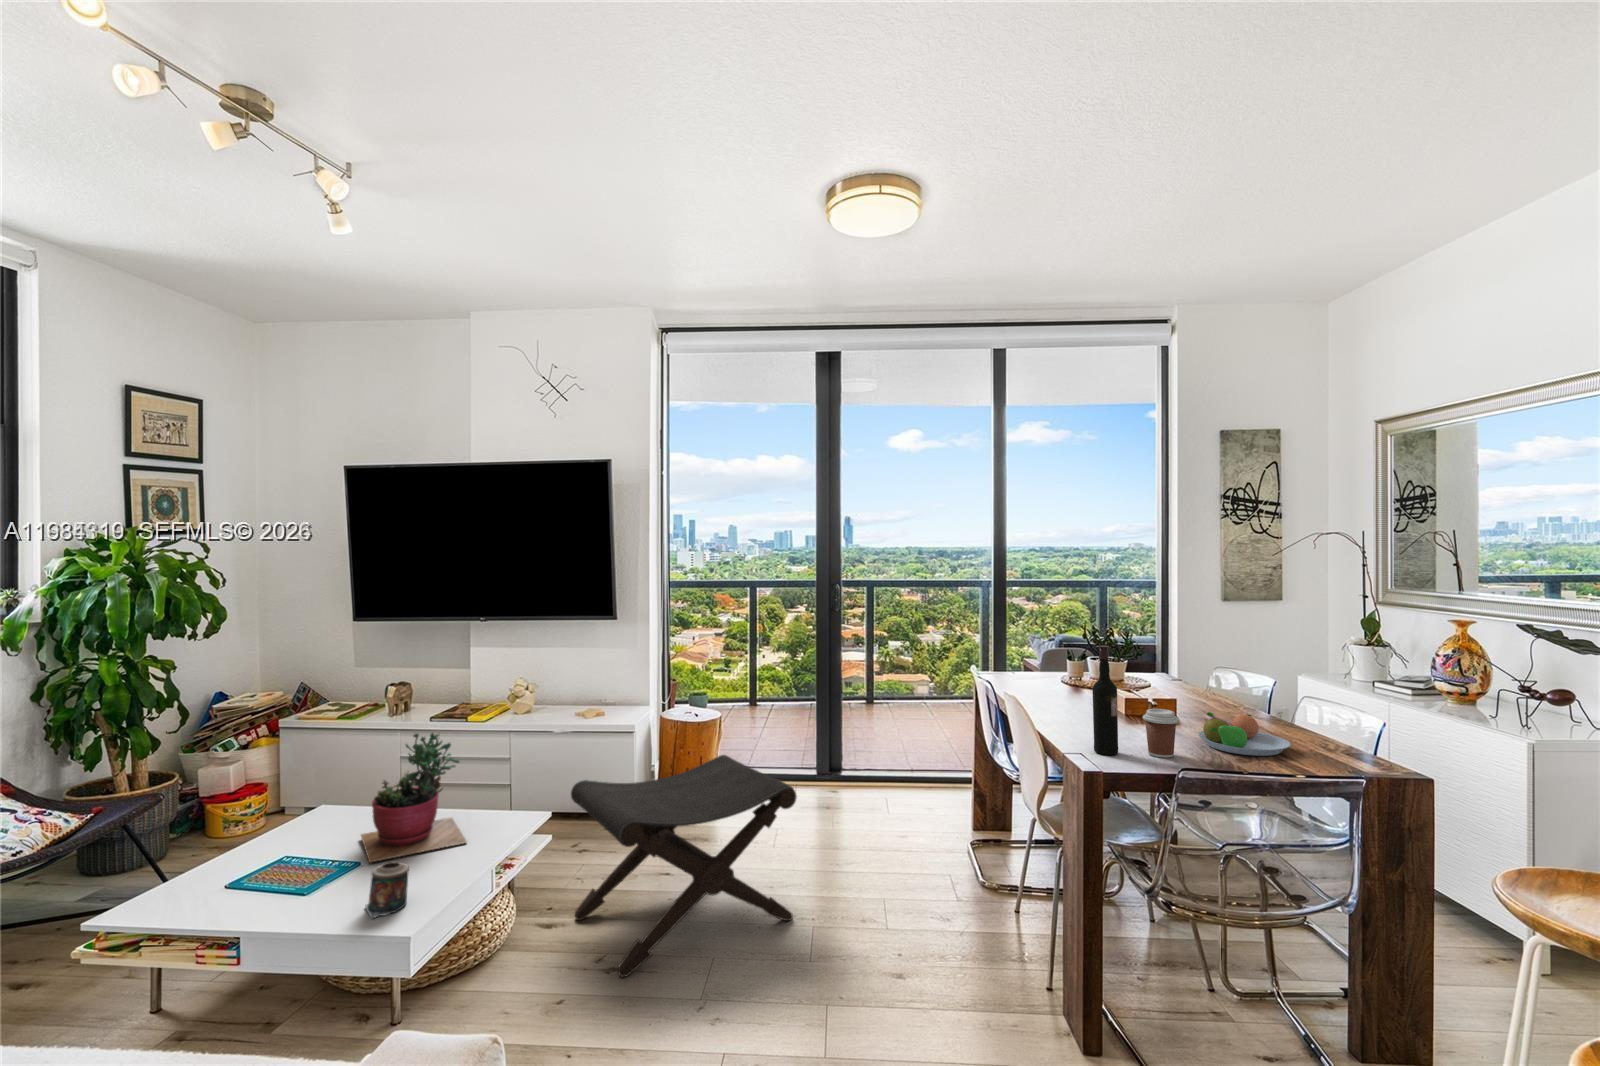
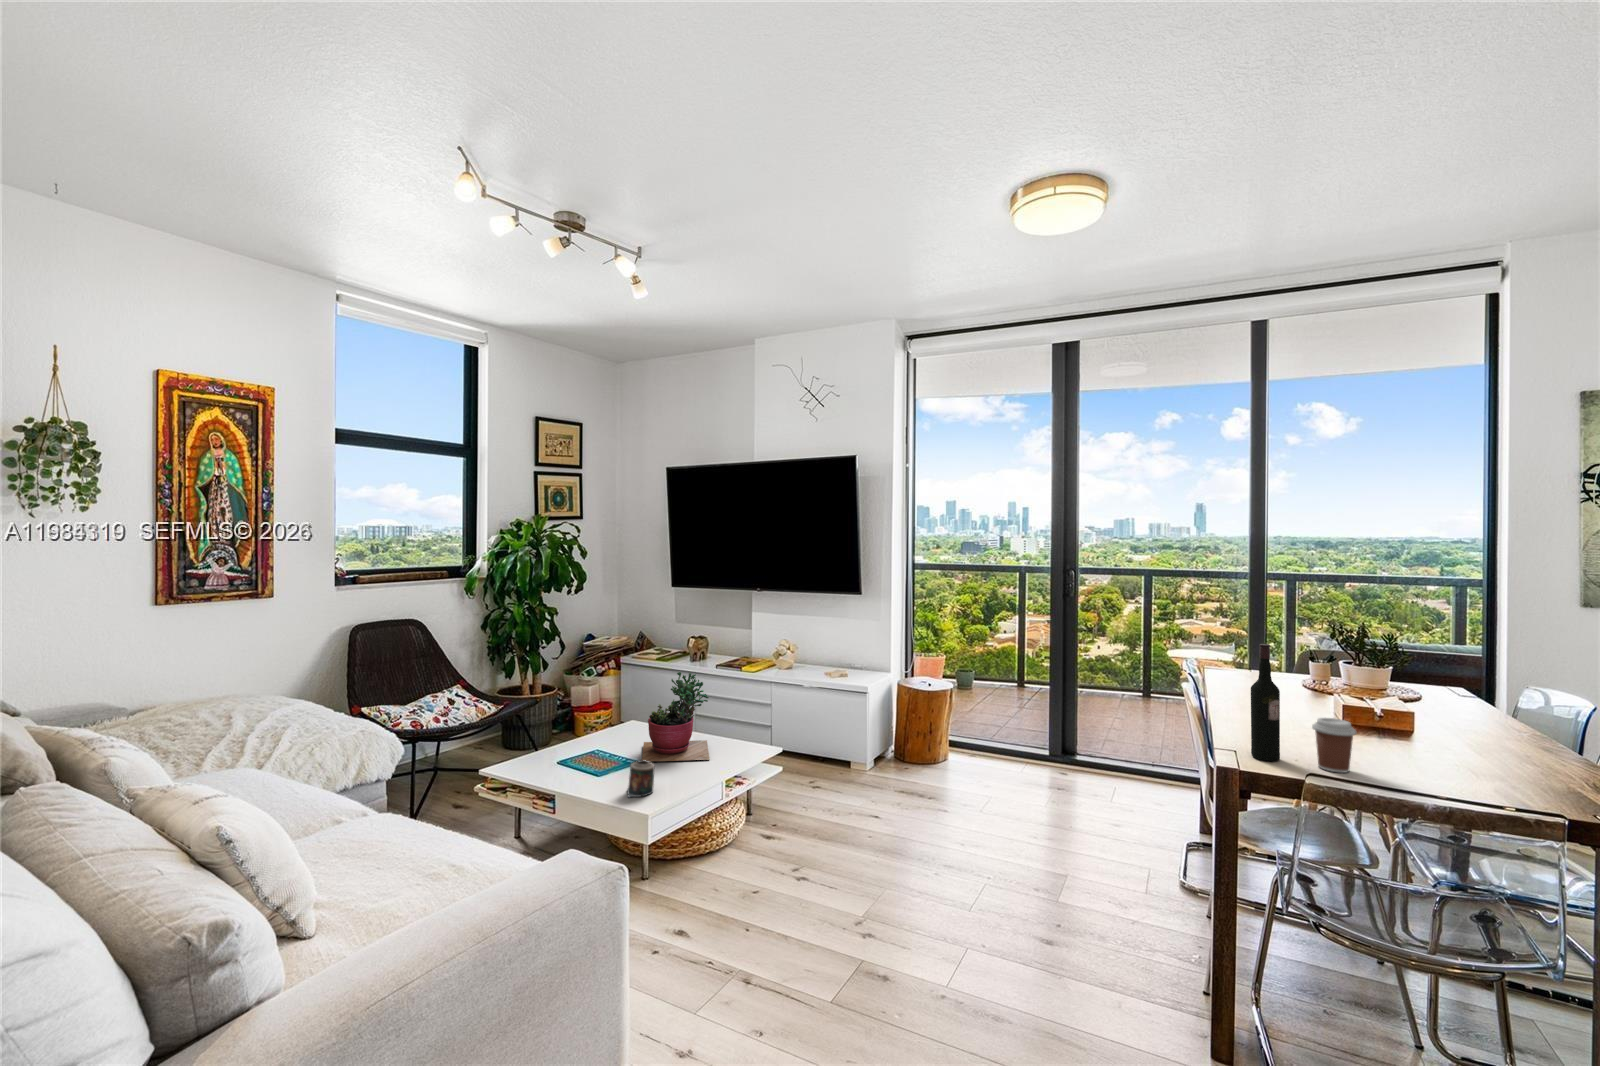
fruit bowl: present [1199,712,1290,756] -> none [1402,731,1529,789]
footstool: present [571,755,797,977] -> none [788,721,973,886]

